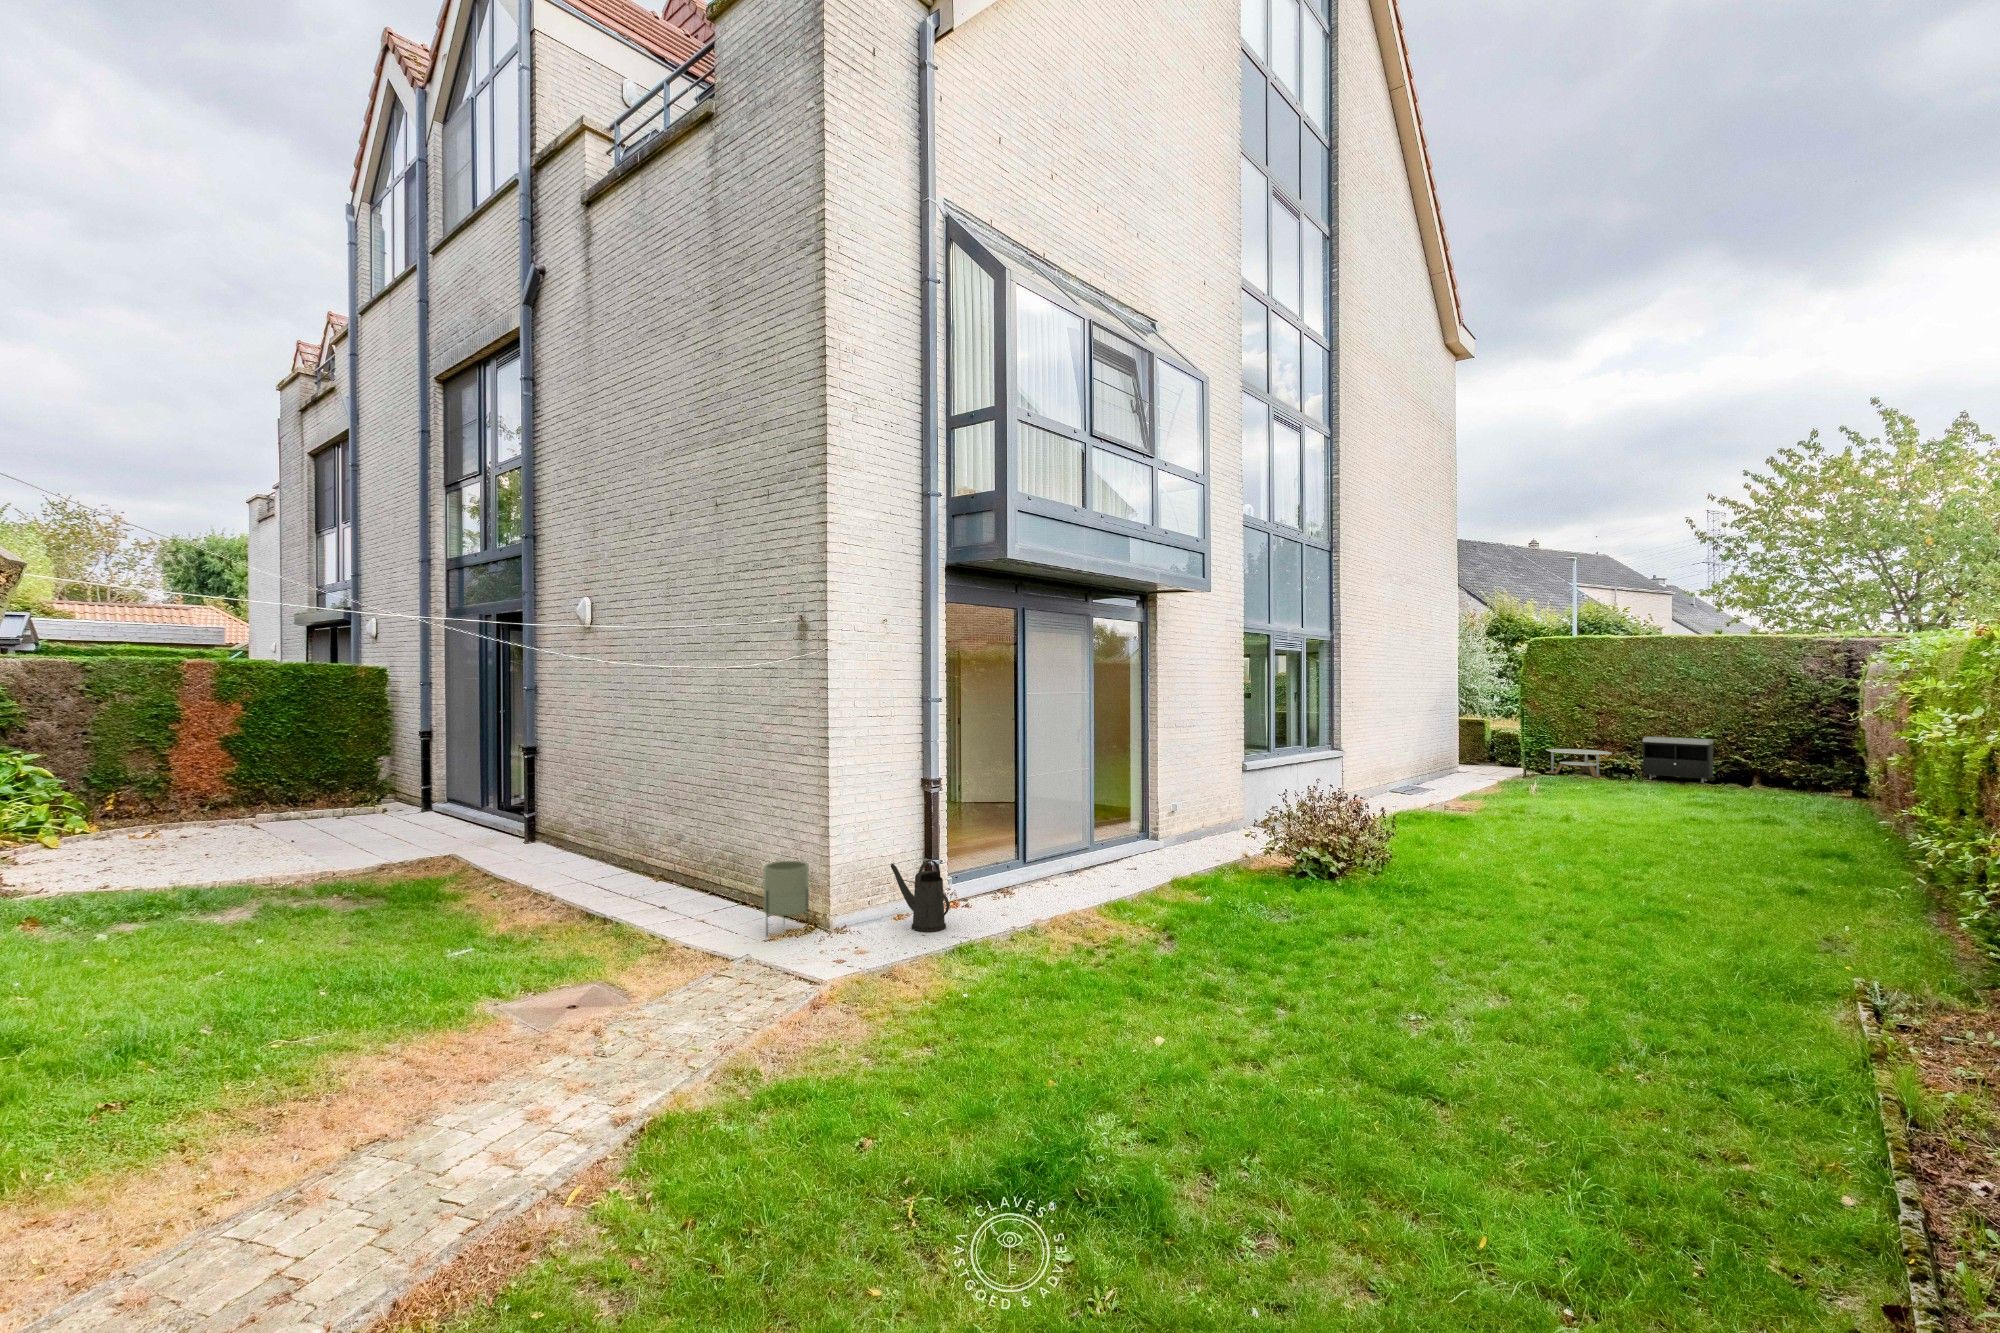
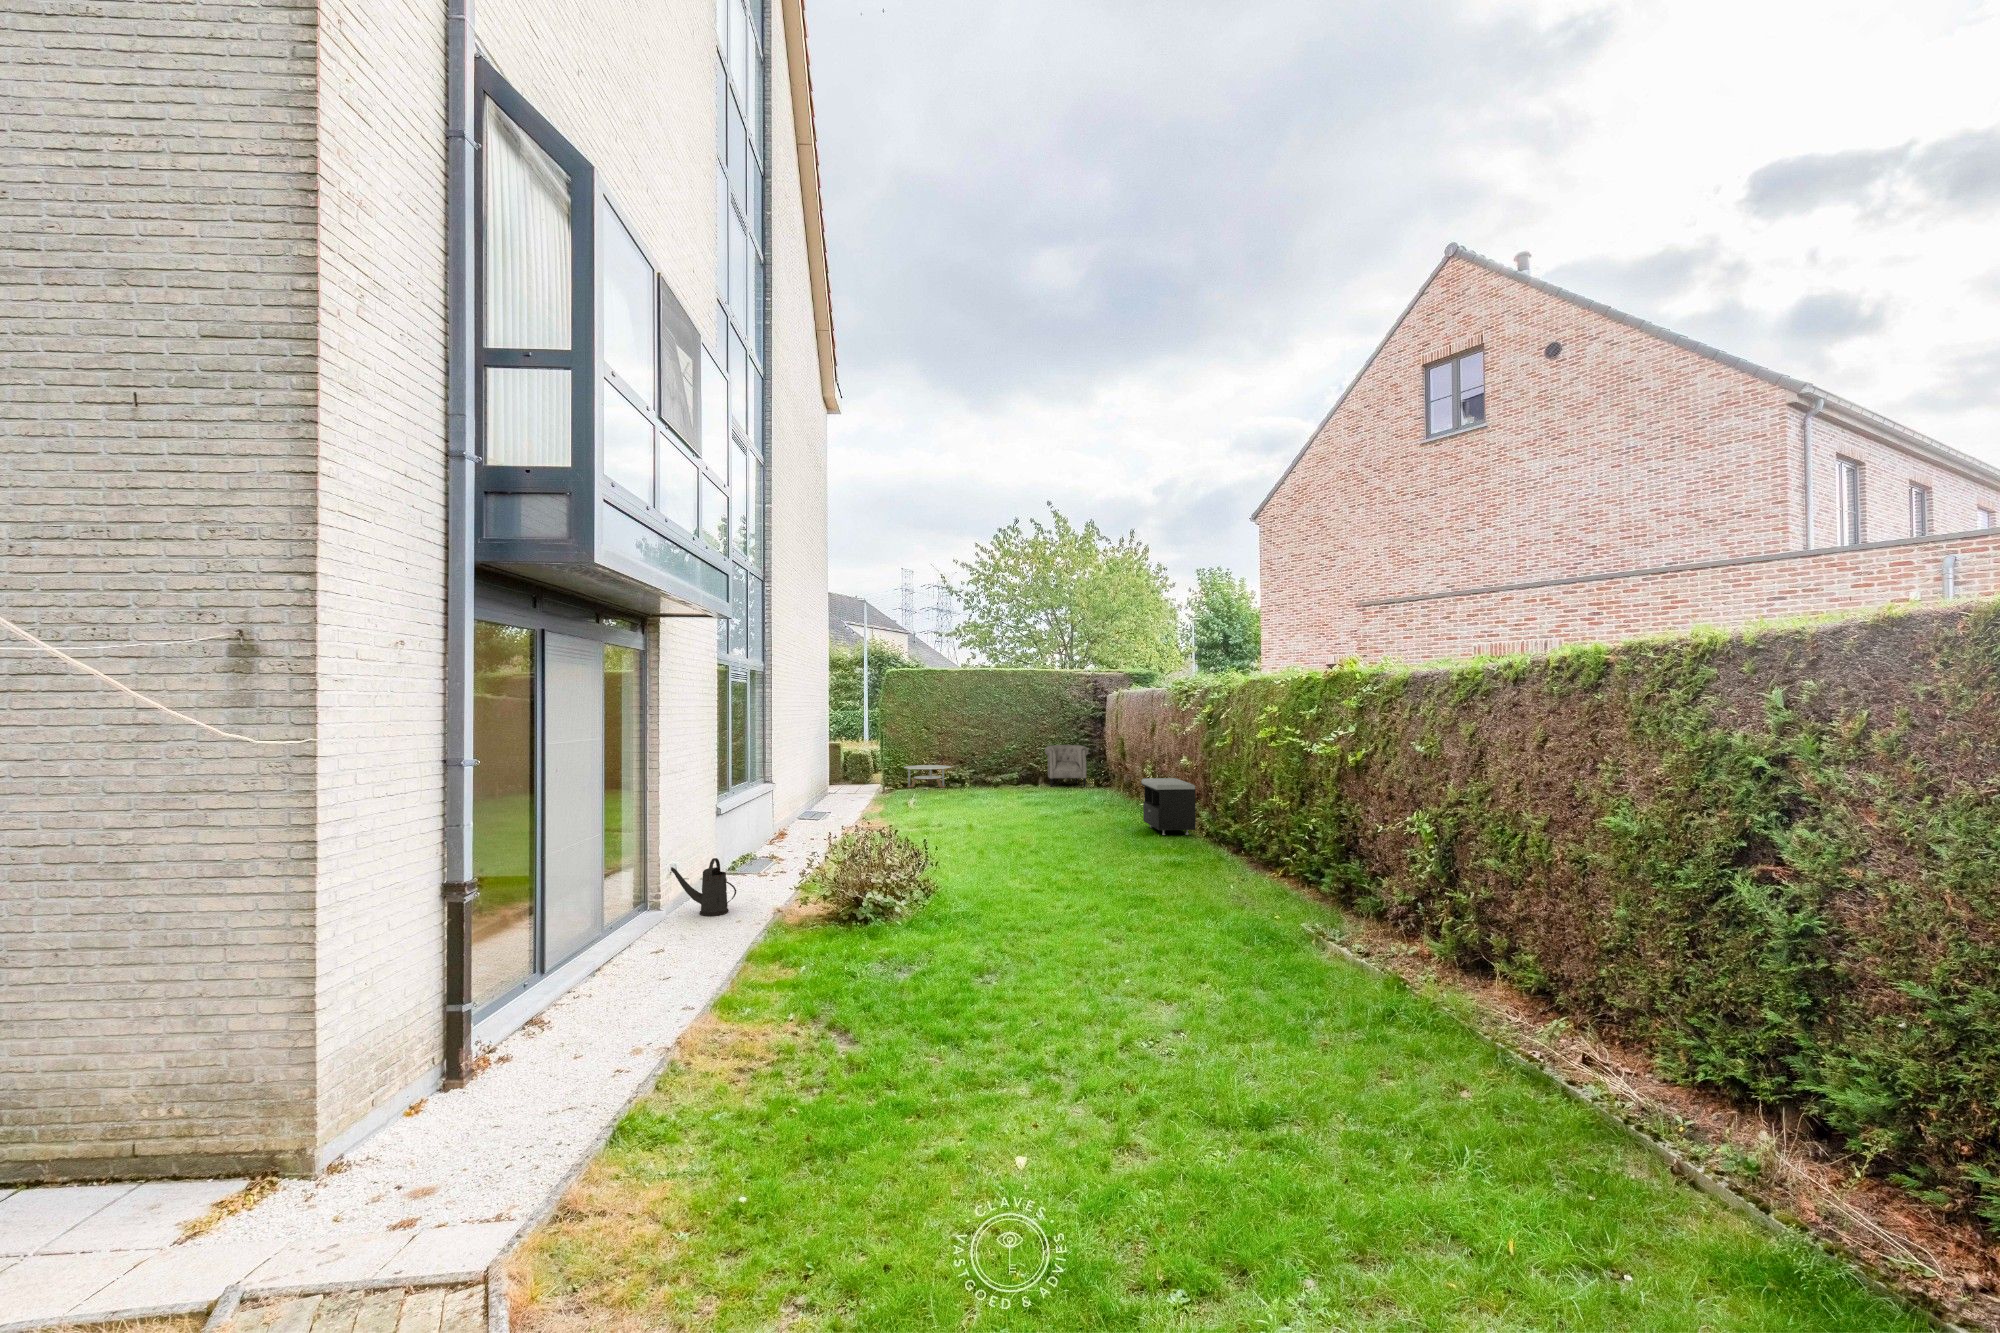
chair: none [1756,735,1833,793] -> present [1045,745,1088,787]
storage bench: present [1643,737,1713,783] -> present [1141,778,1196,835]
watering can: present [891,860,950,932] -> present [671,858,736,916]
planter: present [763,861,809,918] -> none [155,1070,267,1236]

